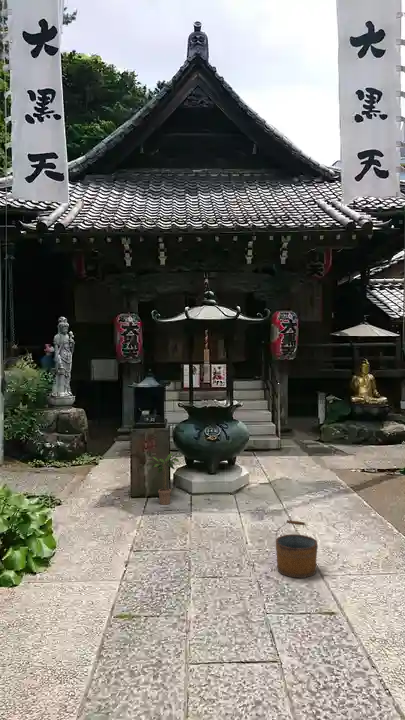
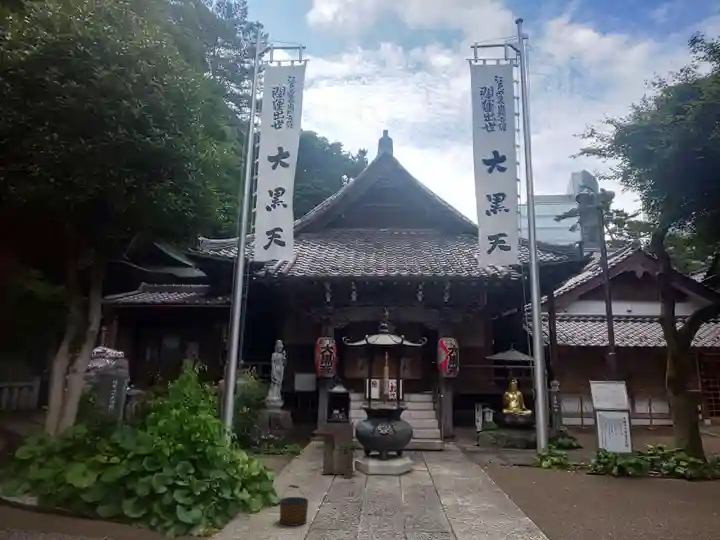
bucket: present [276,520,318,578] -> present [280,485,308,526]

